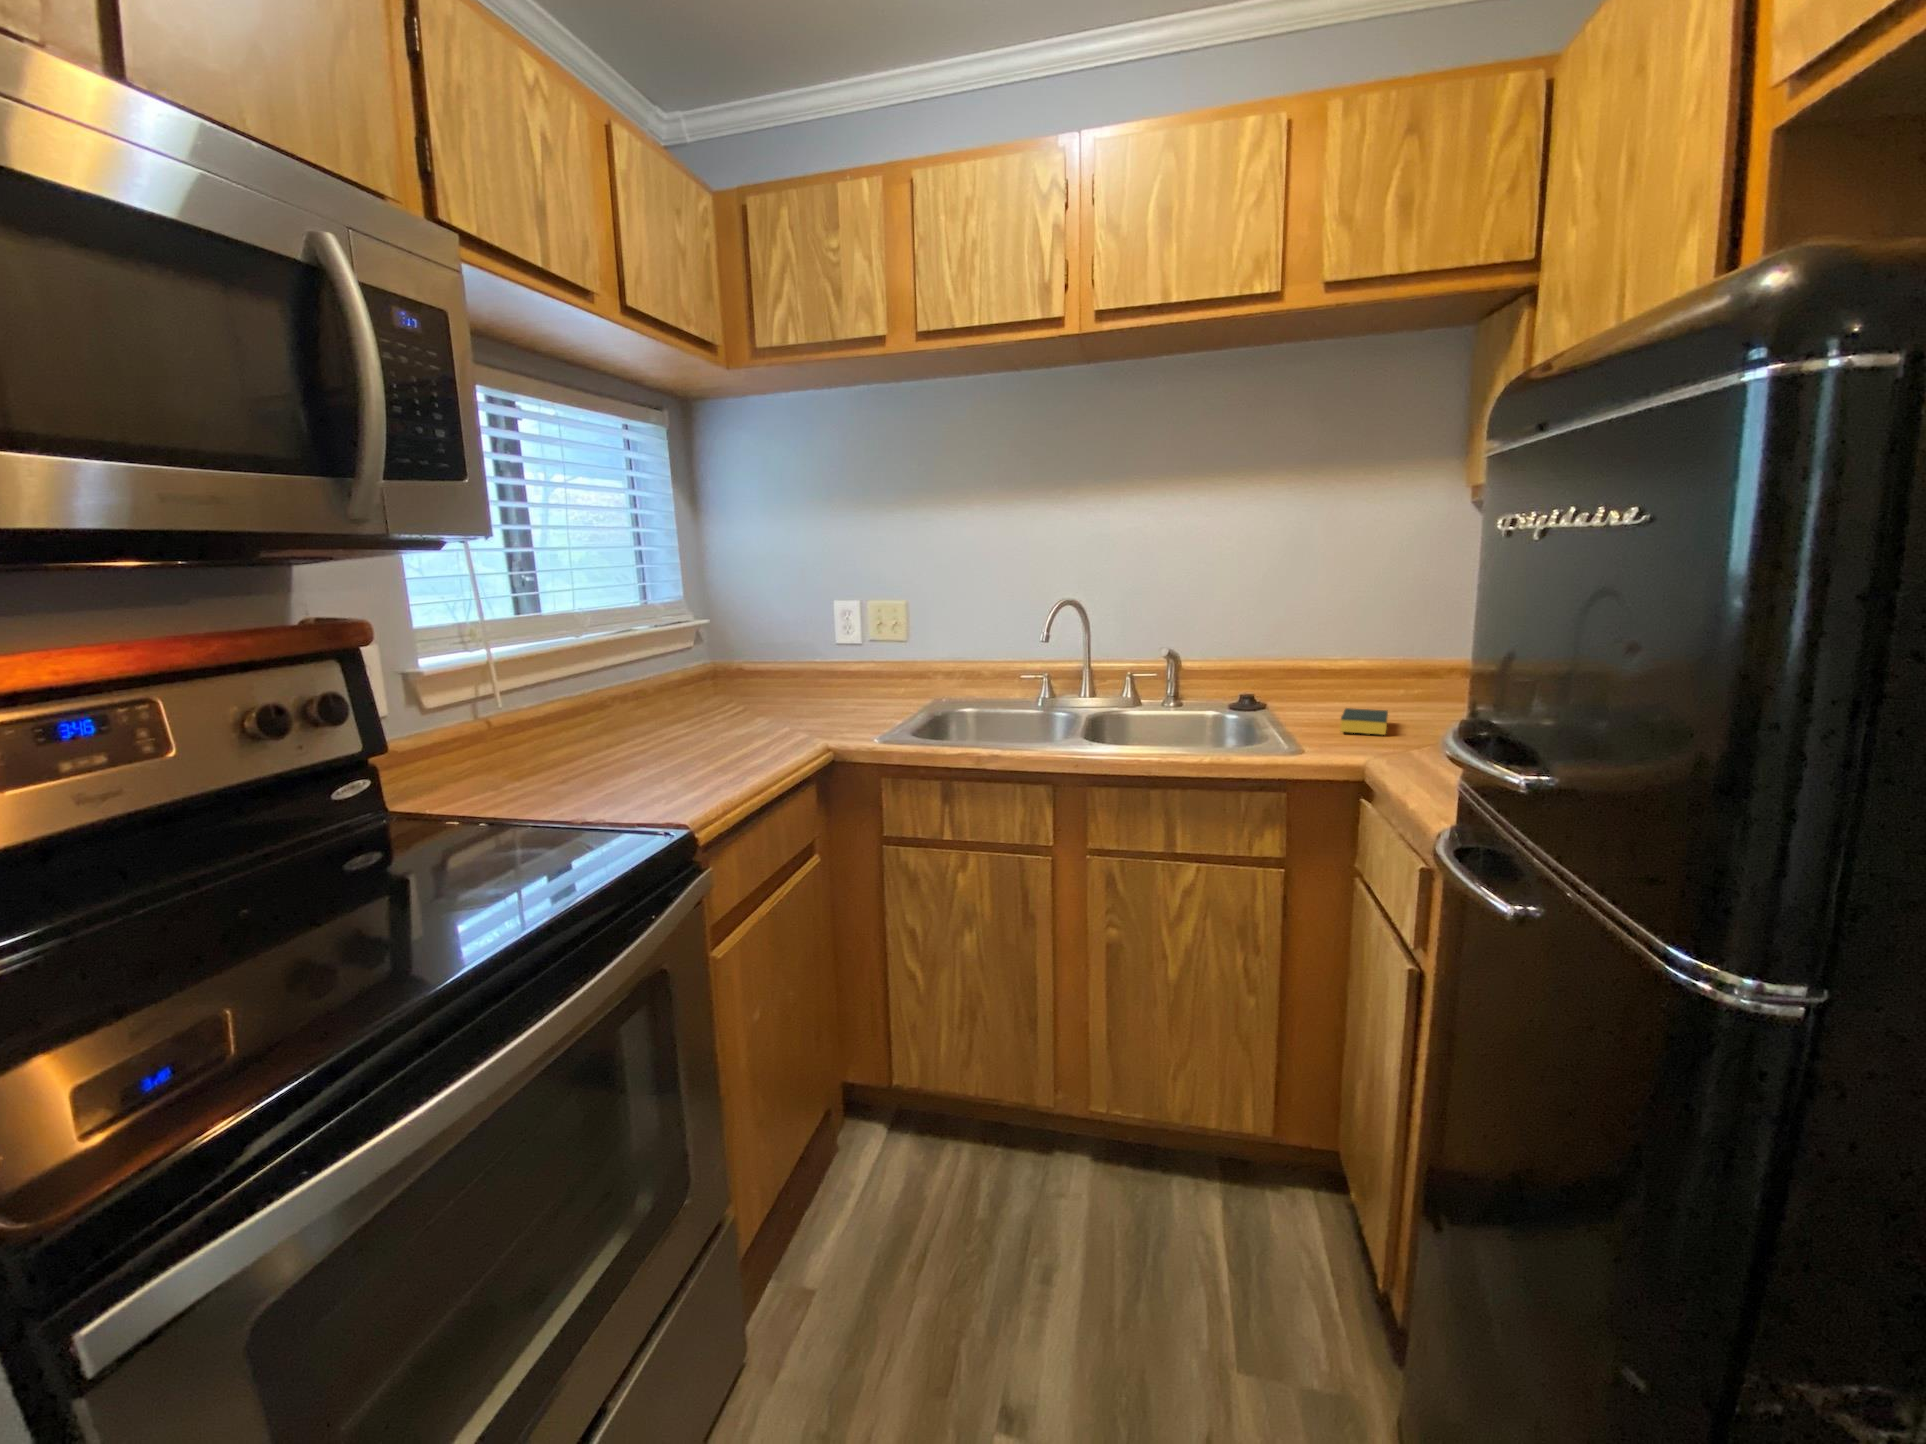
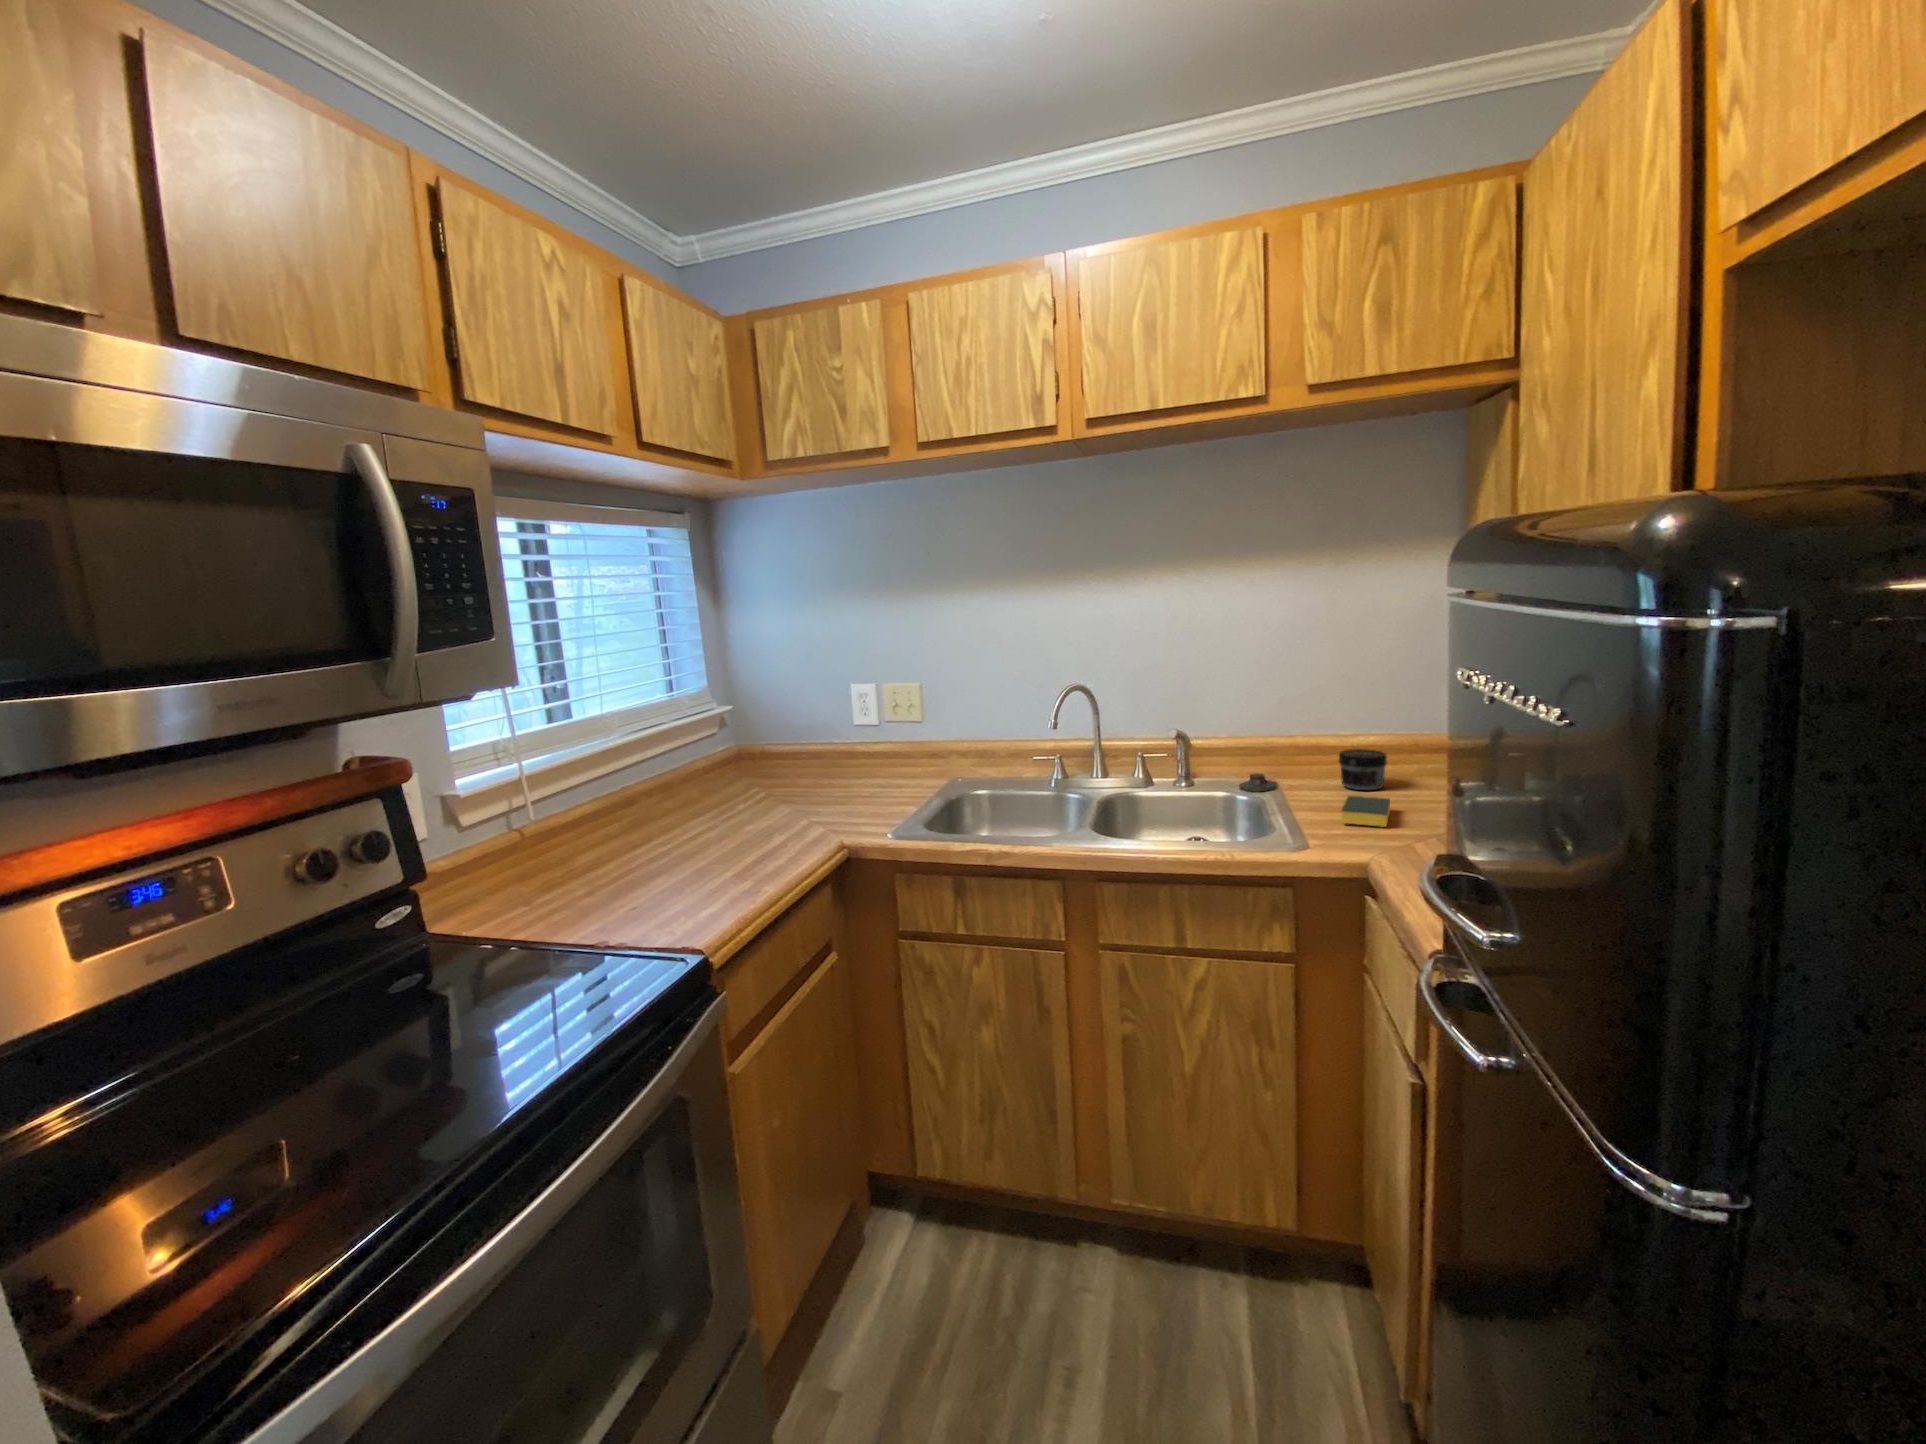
jar: none [1333,669,1383,708] -> present [1339,749,1387,790]

